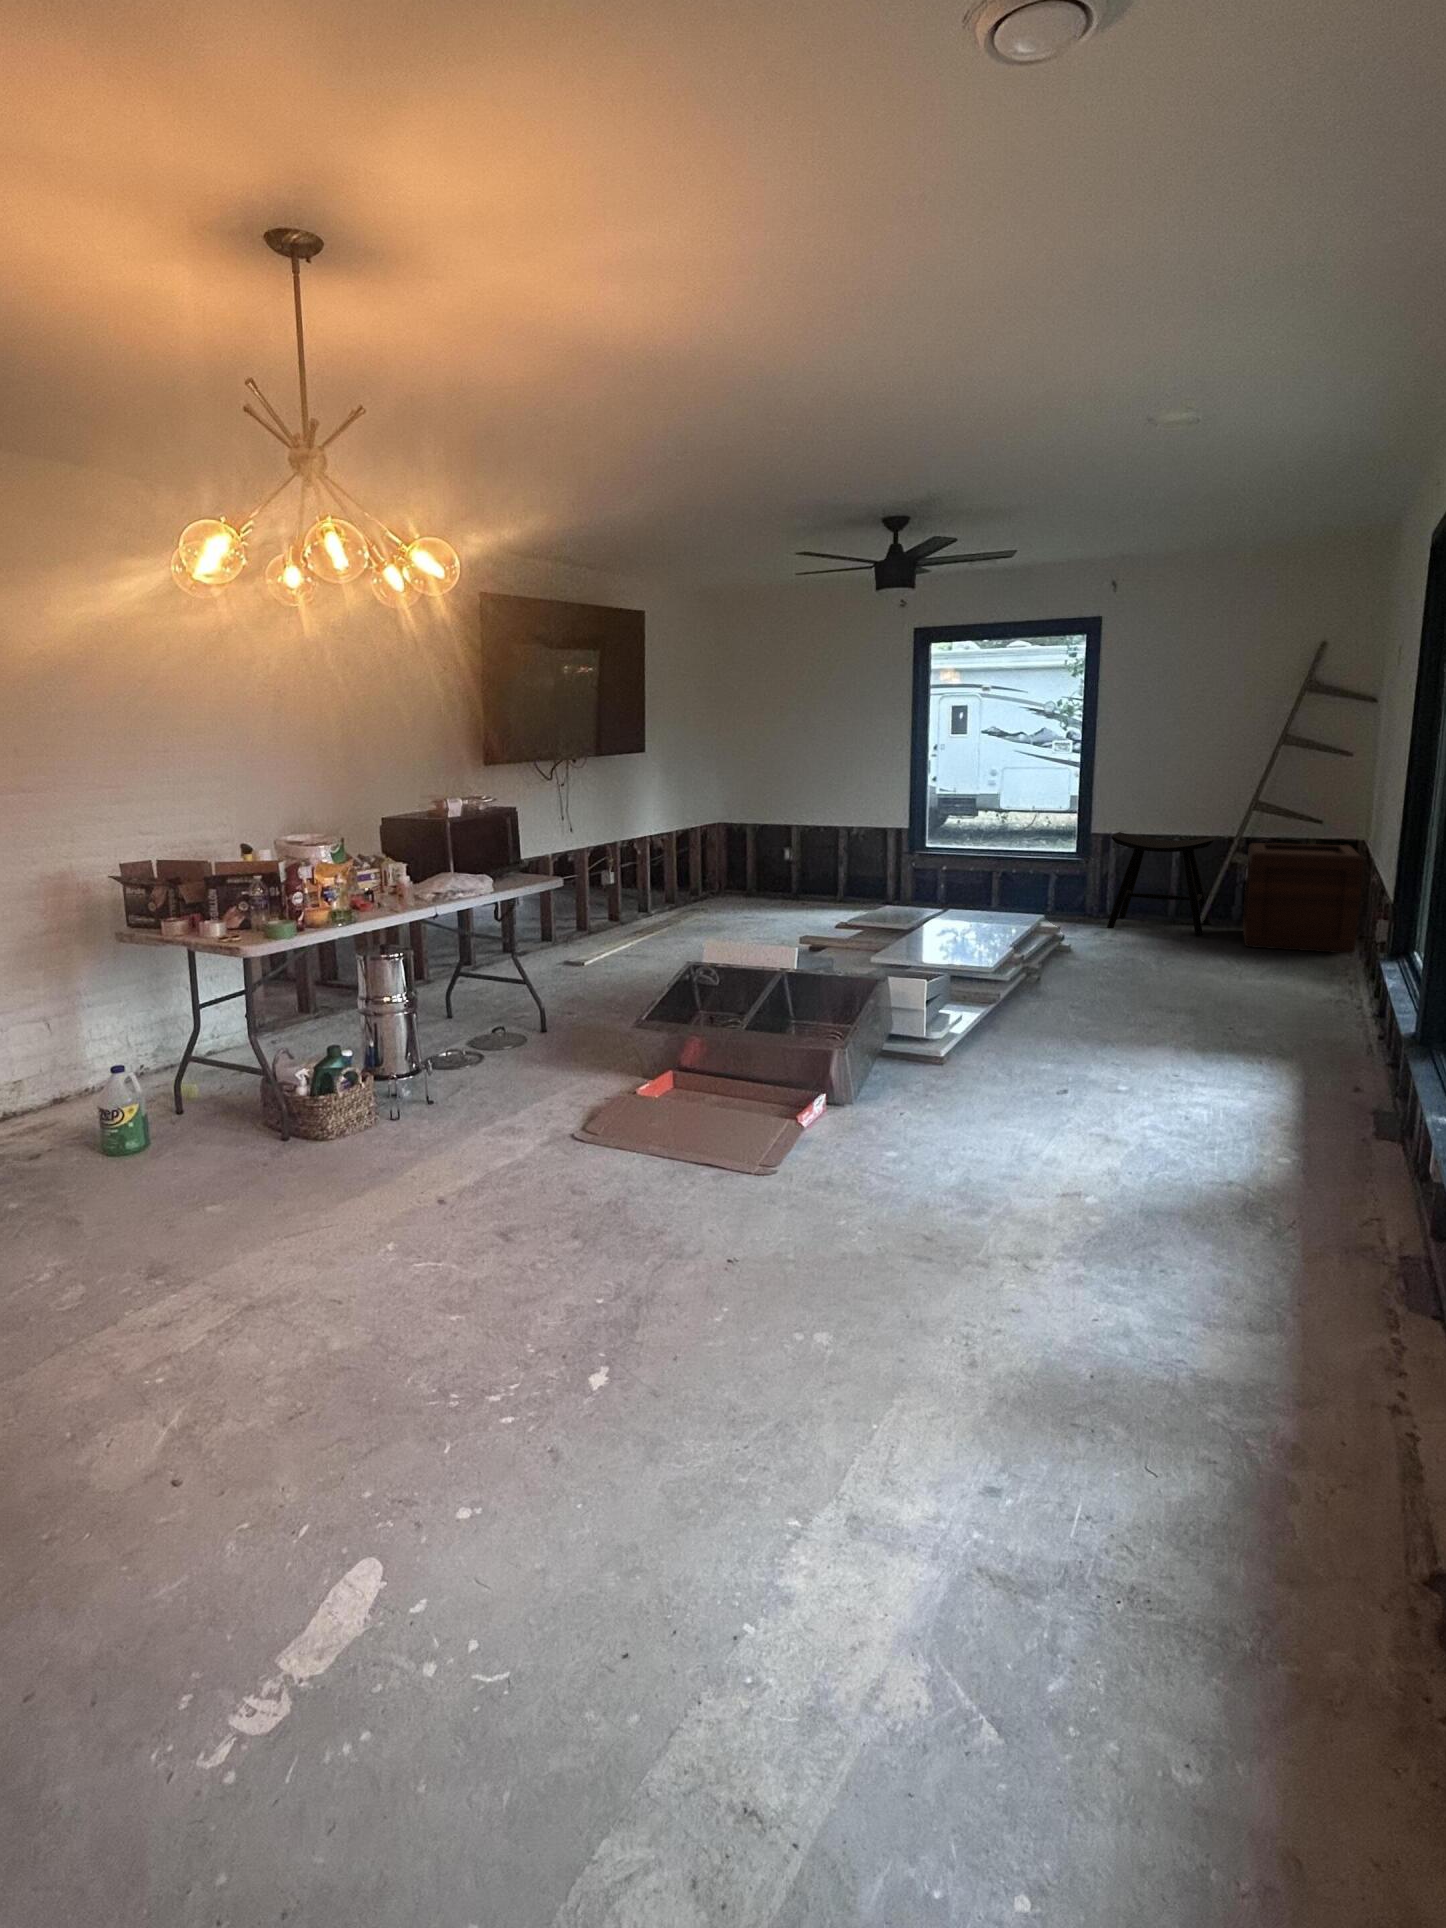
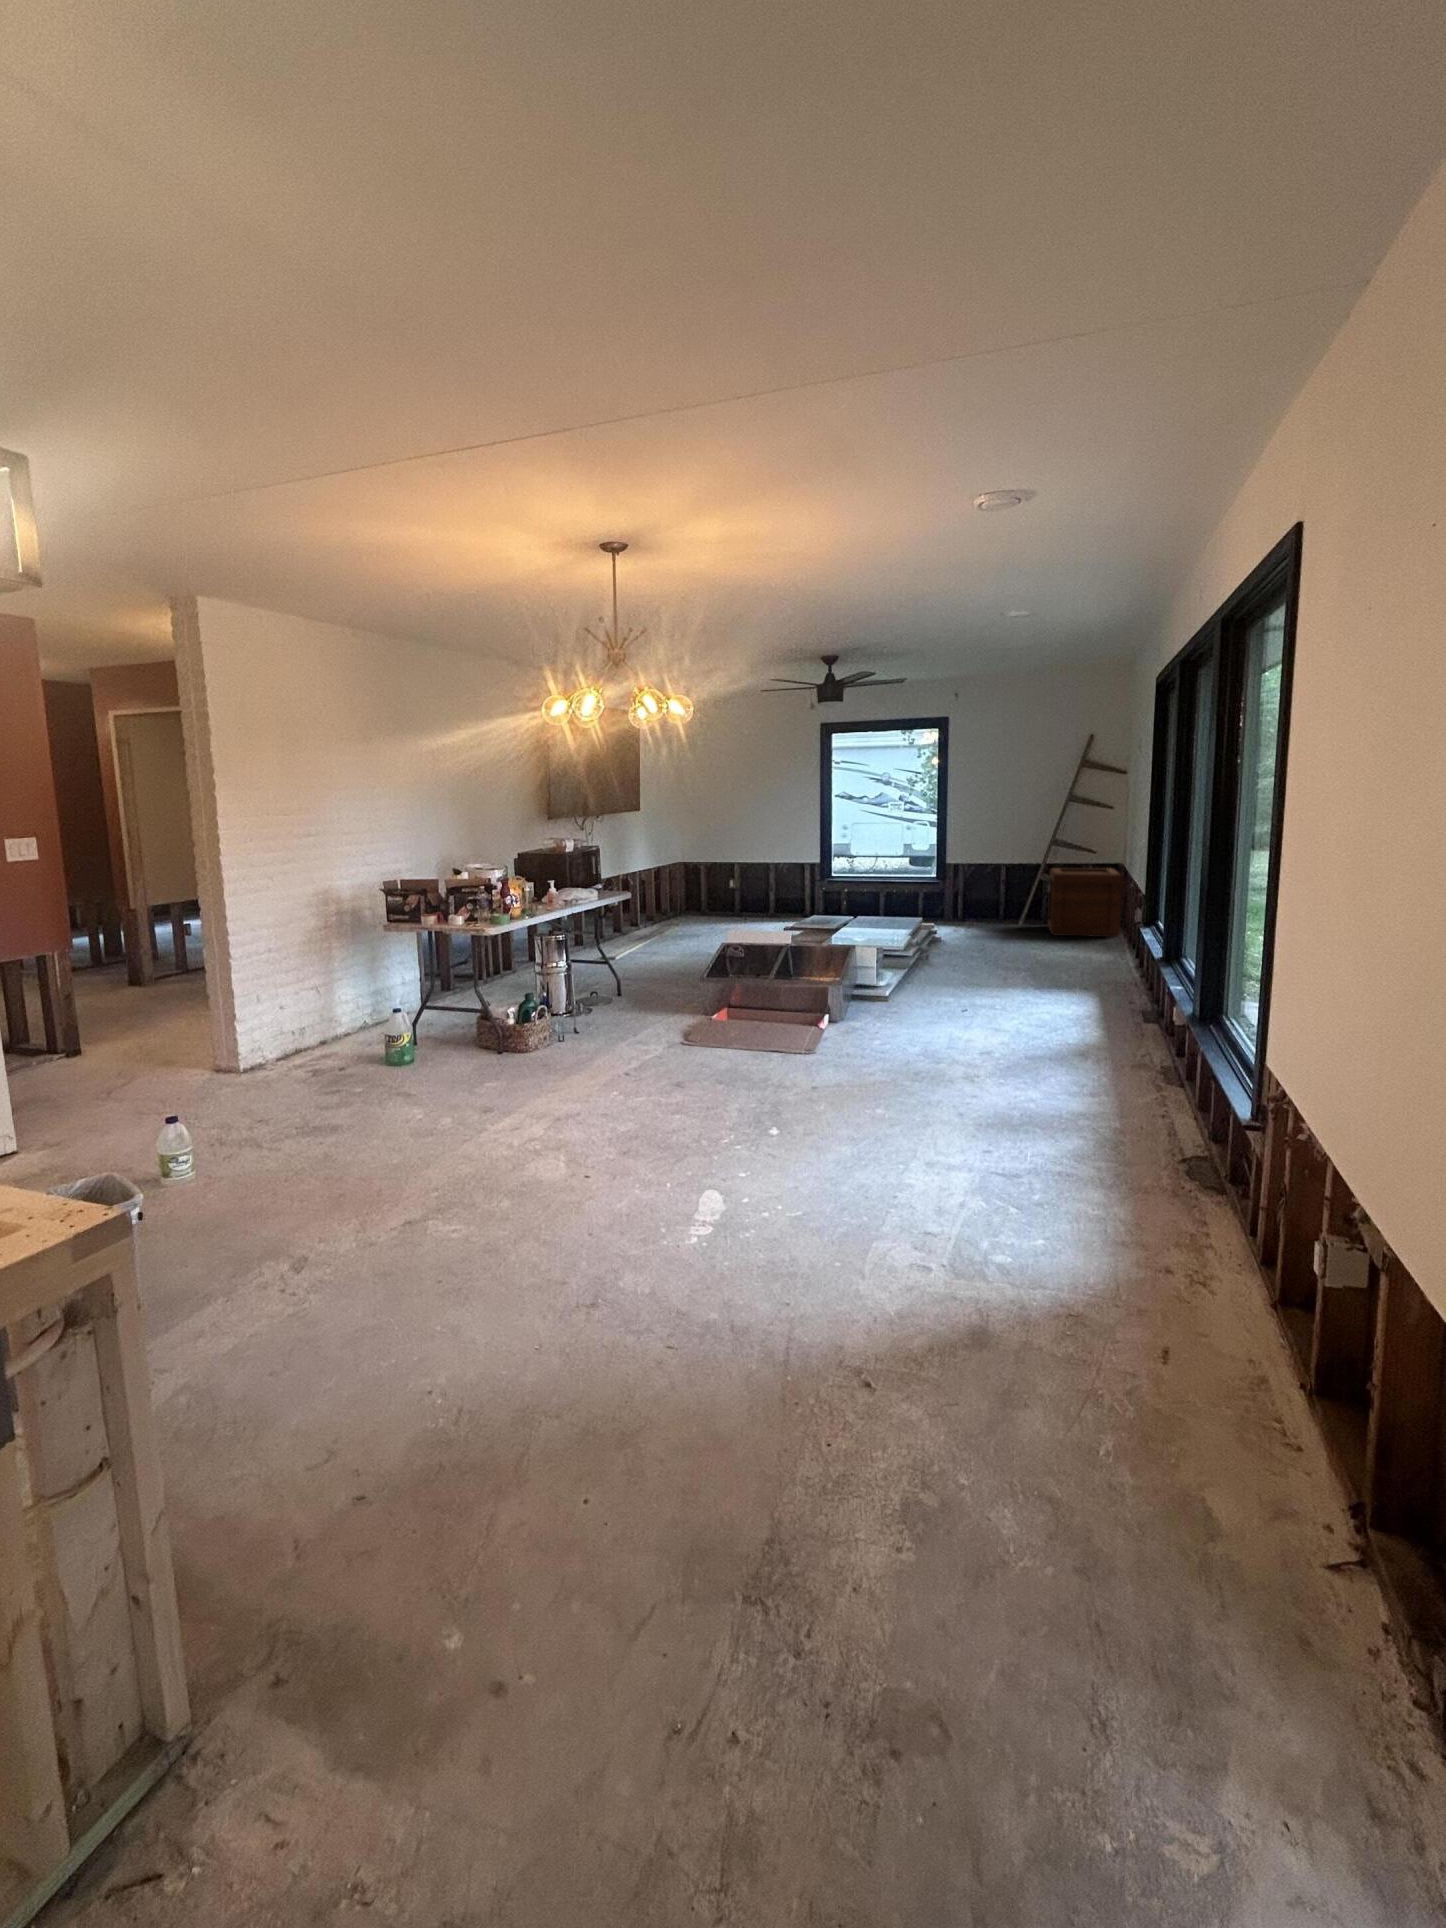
stool: present [1107,832,1219,935] -> none [960,863,1030,929]

